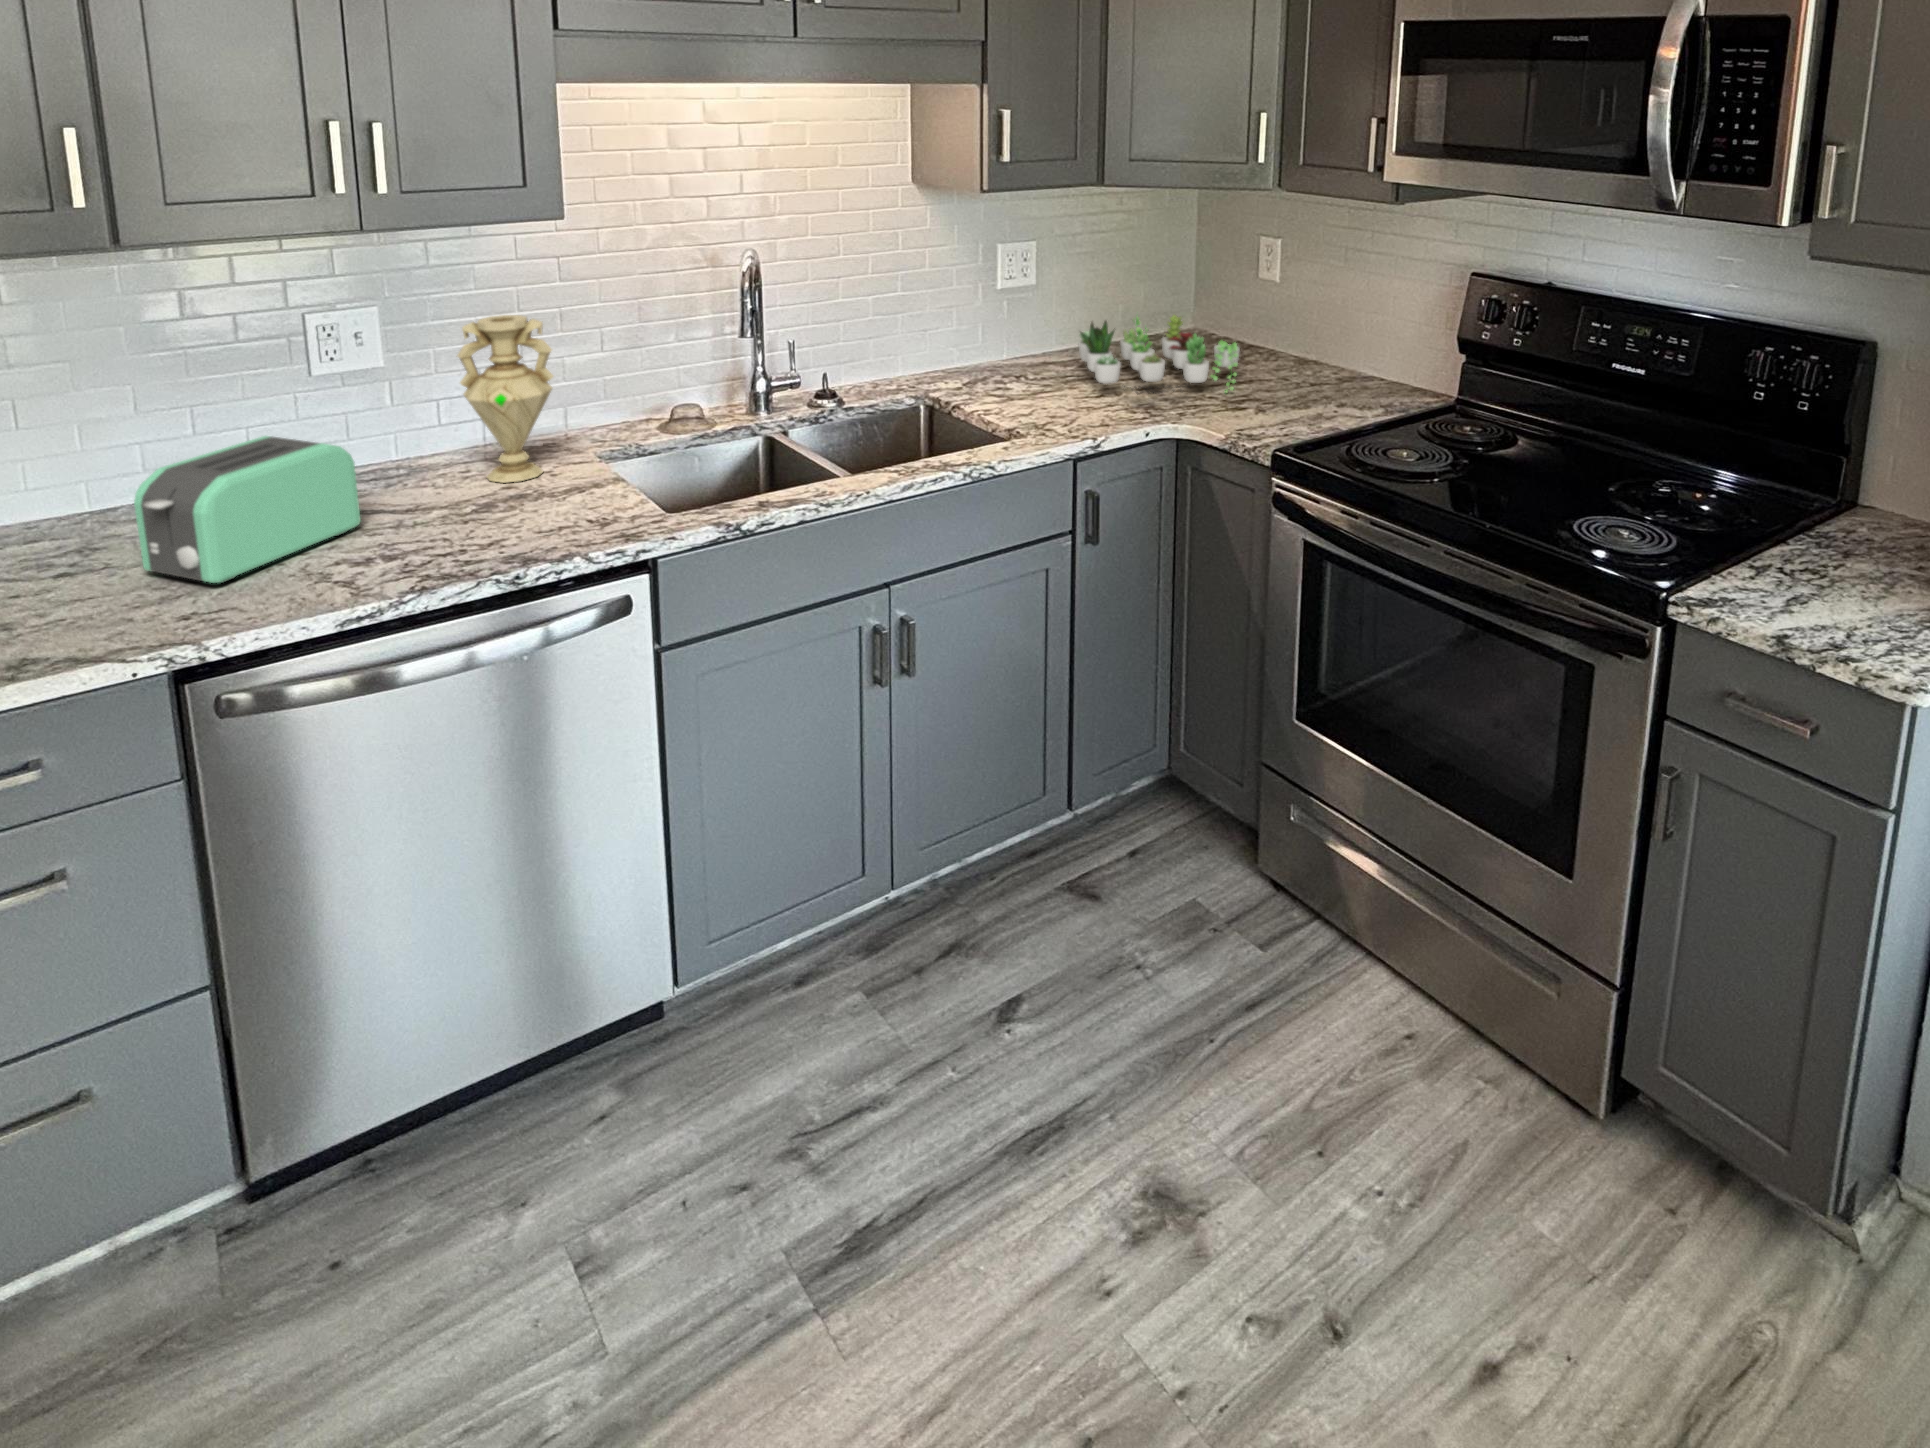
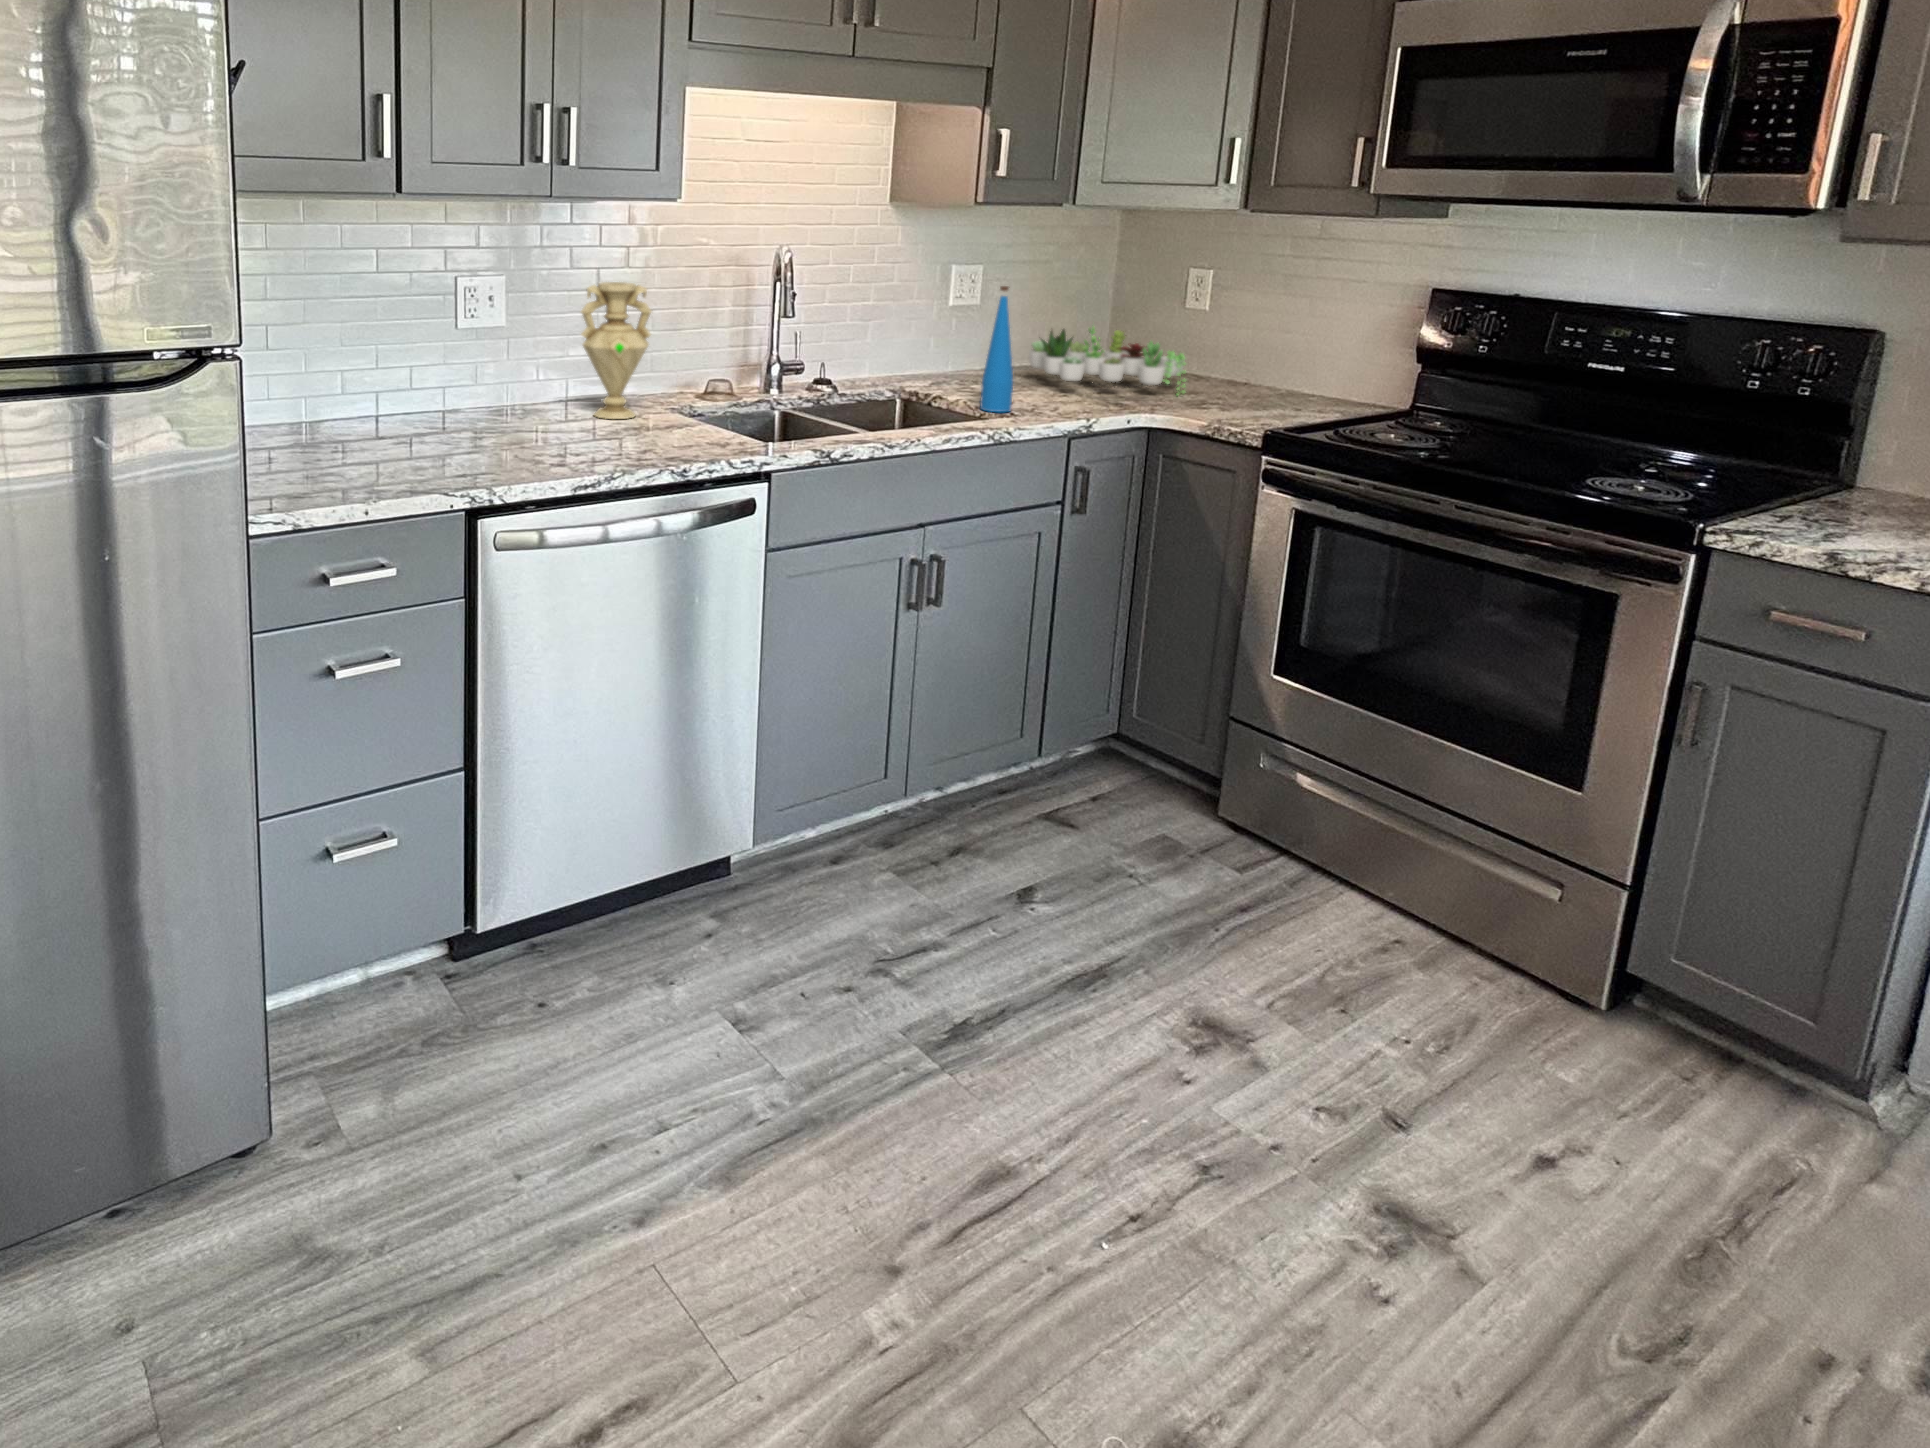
bottle: none [985,291,1019,435] -> present [980,286,1013,412]
toaster: present [134,436,361,583] -> none [398,359,532,460]

